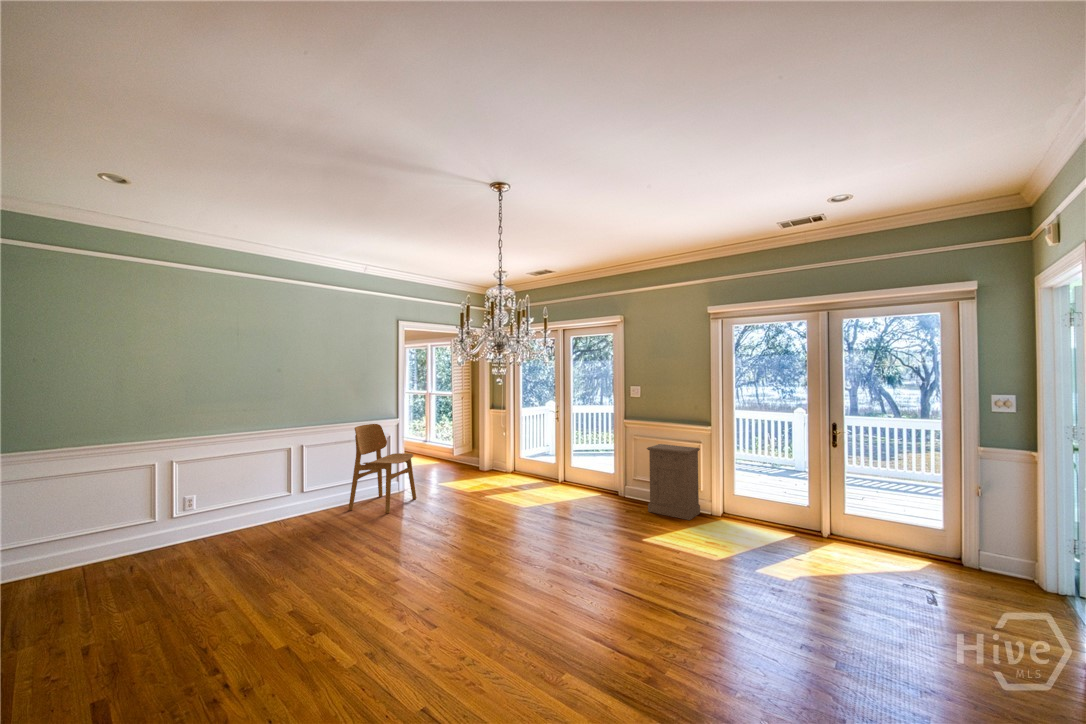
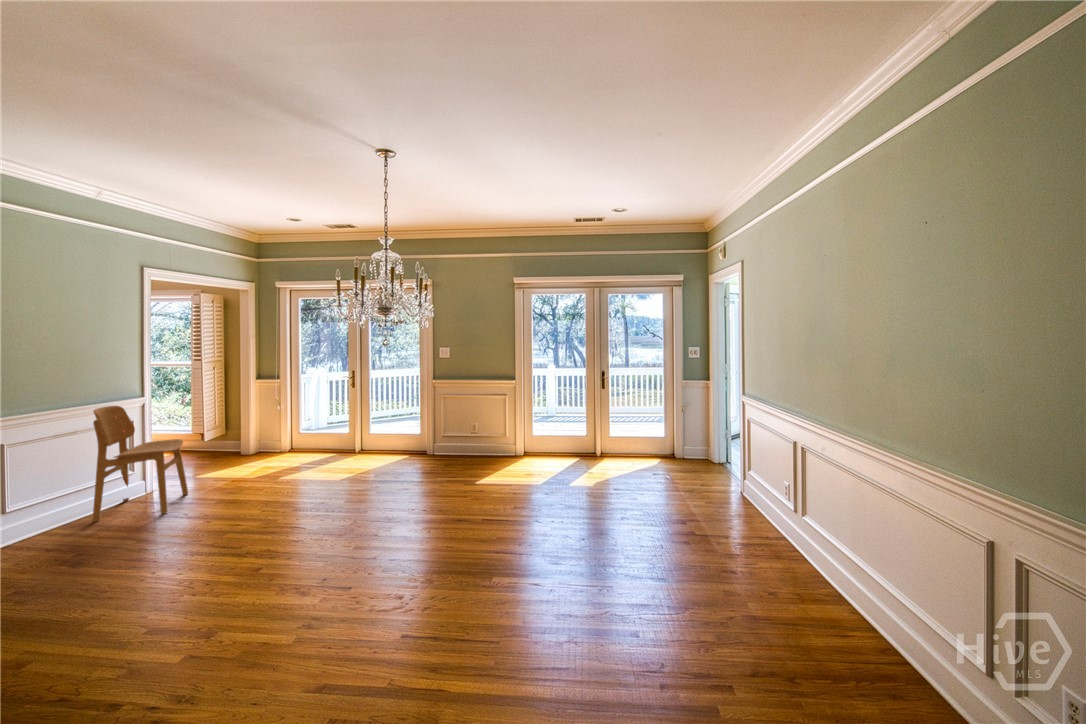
cabinet: present [647,444,700,520] -> none [462,401,506,463]

